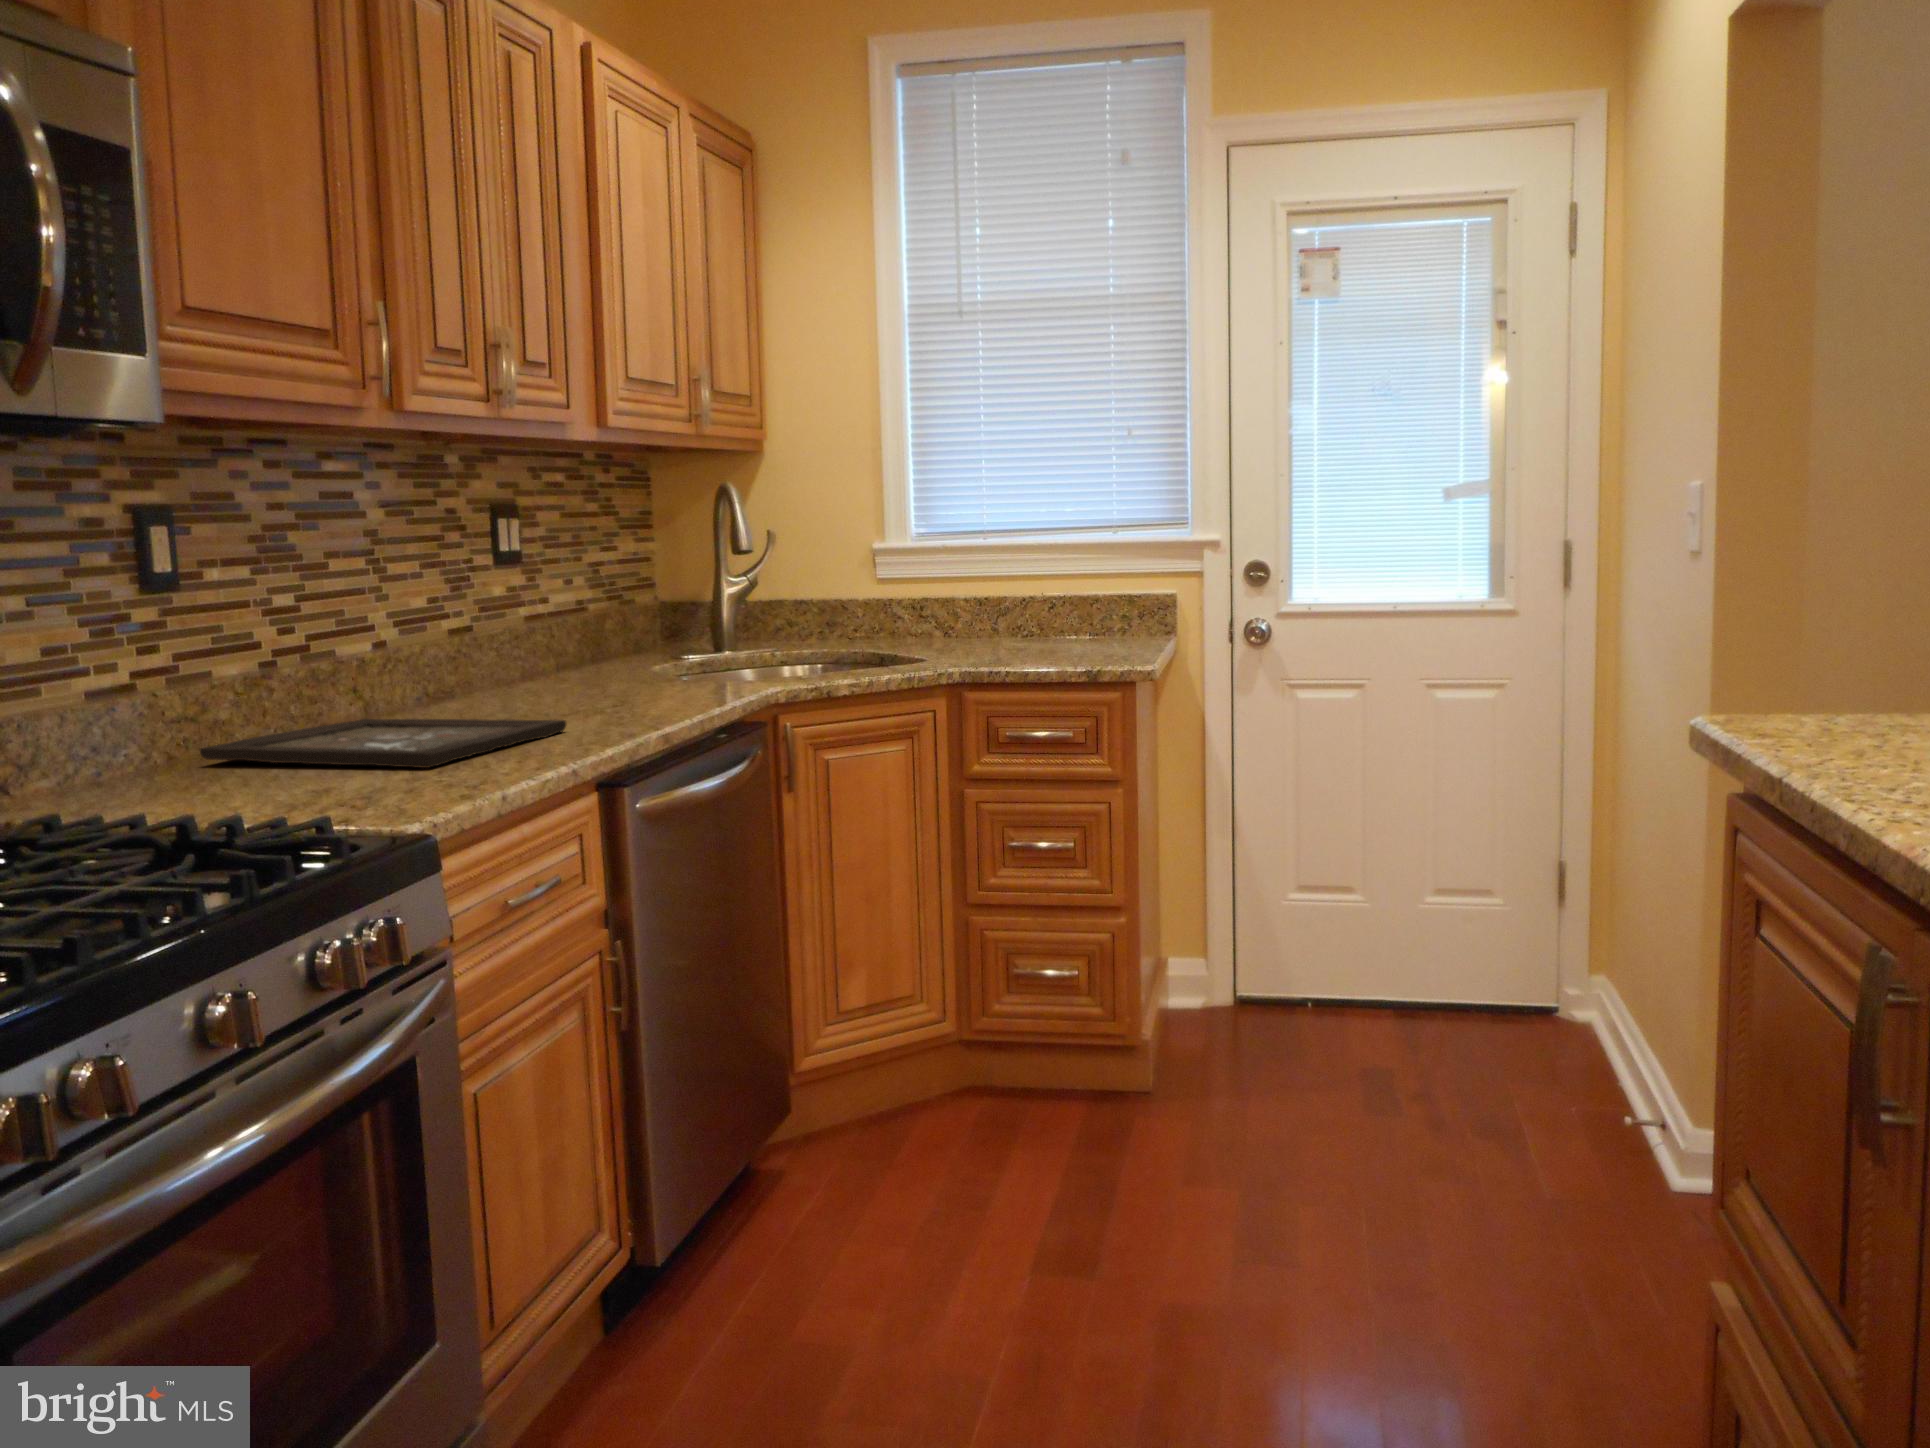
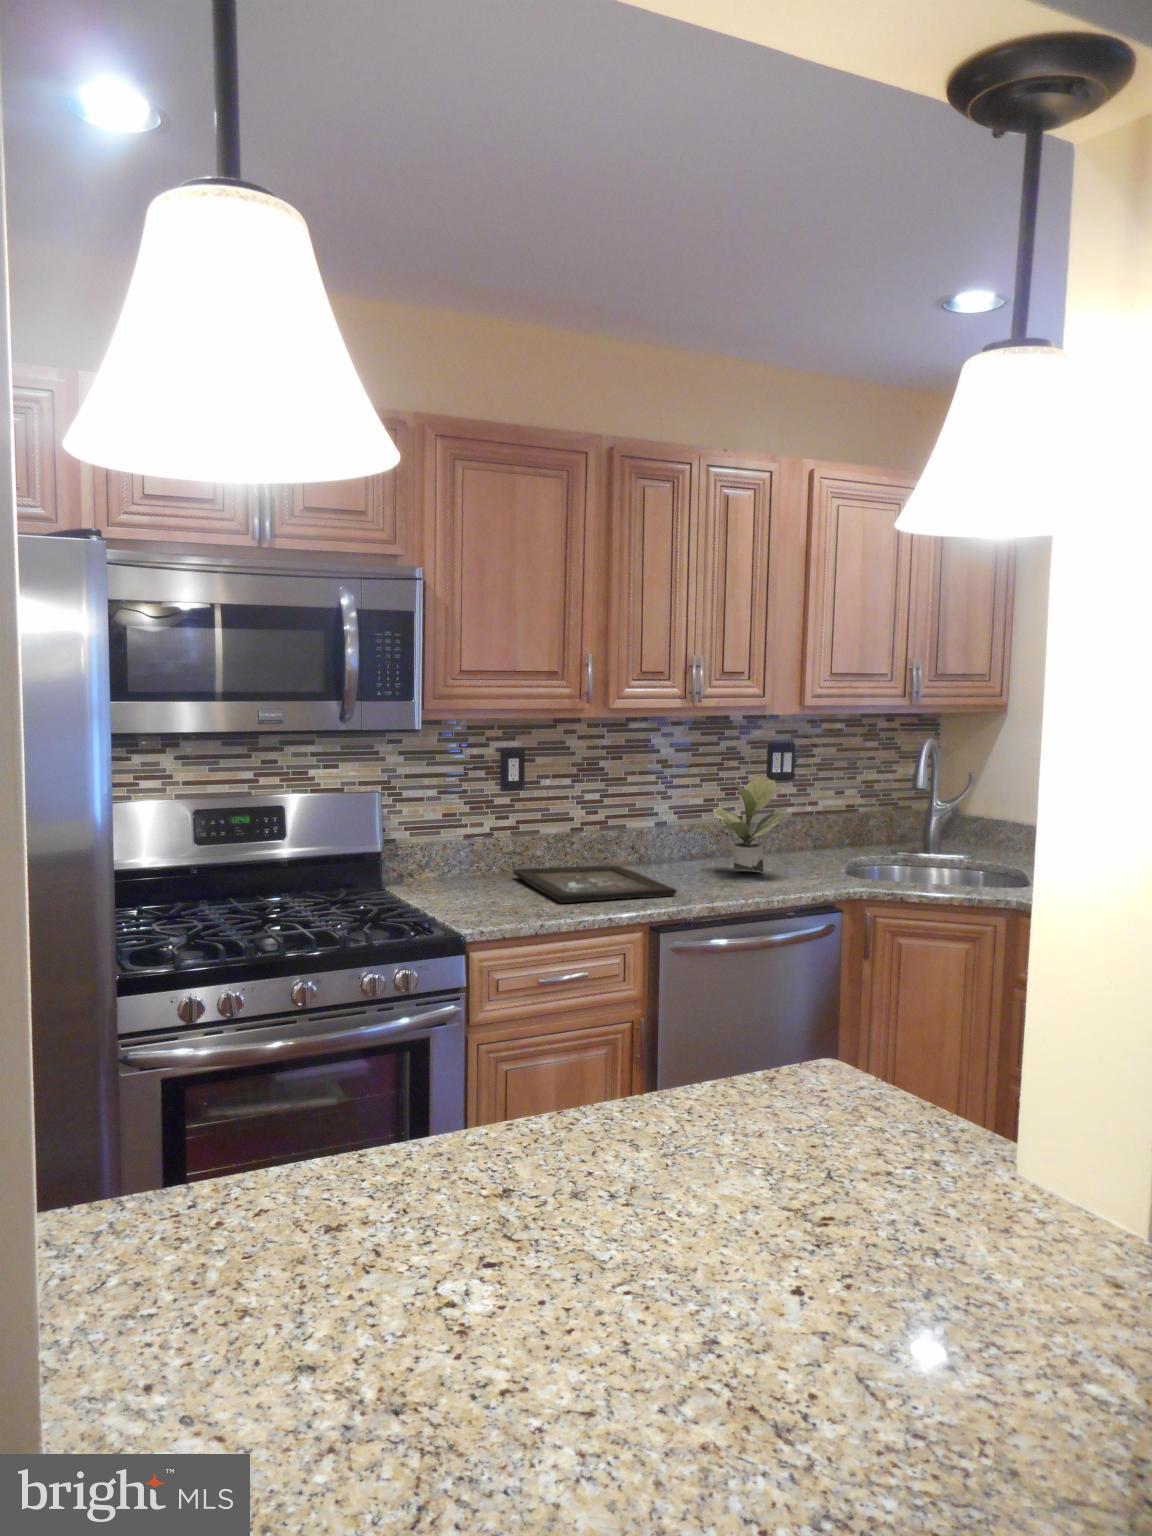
potted plant: none [488,541,625,699] -> present [713,776,783,872]

